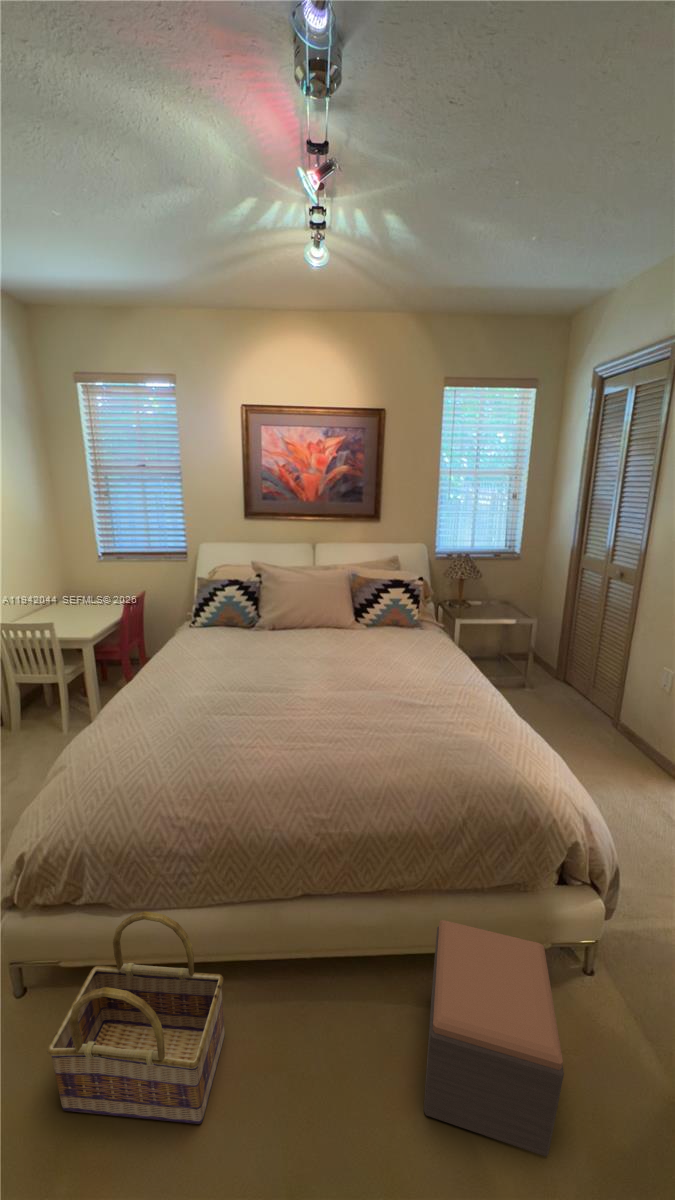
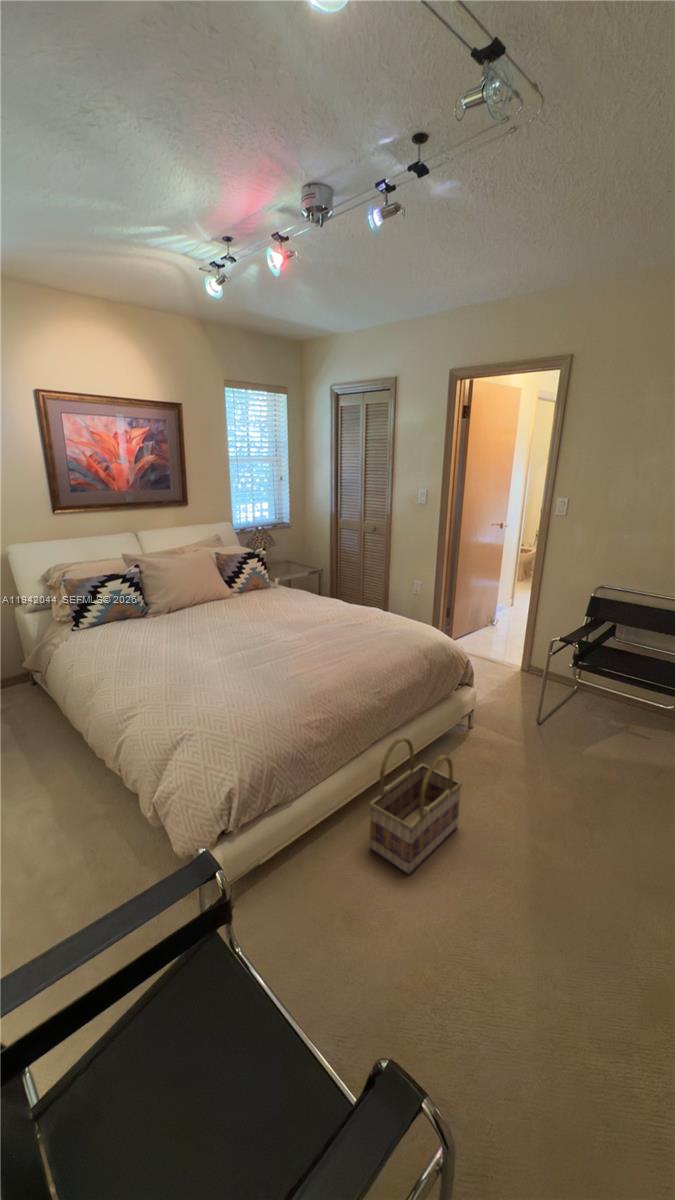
footstool: present [424,920,564,1156] -> none [460,680,540,767]

